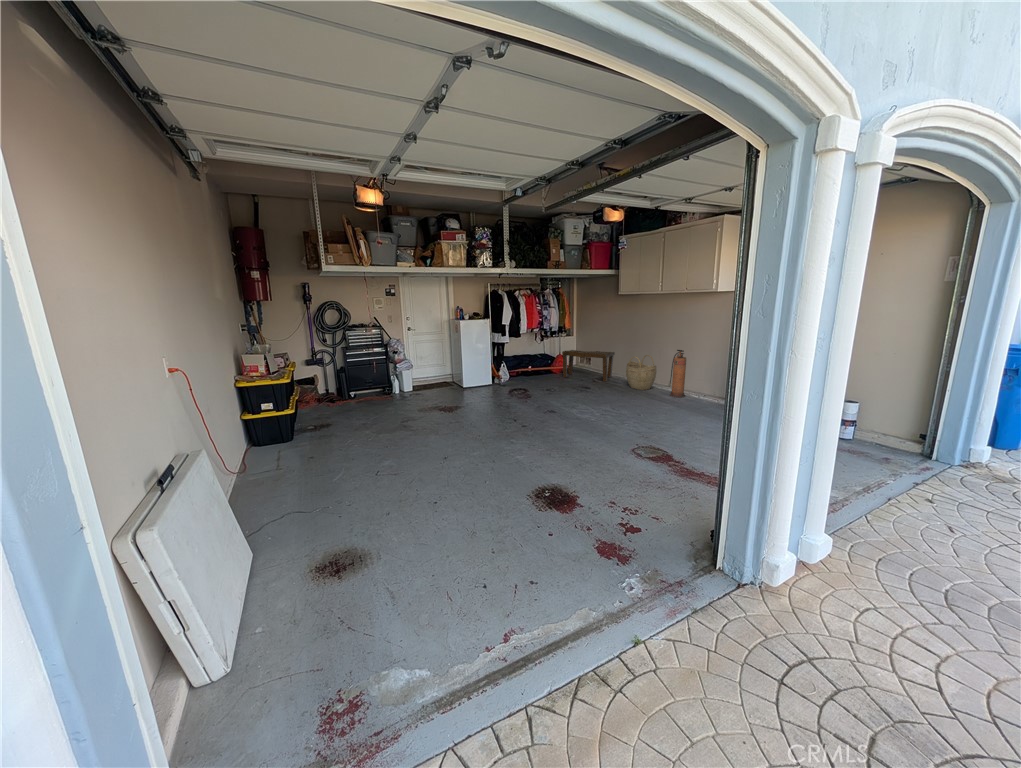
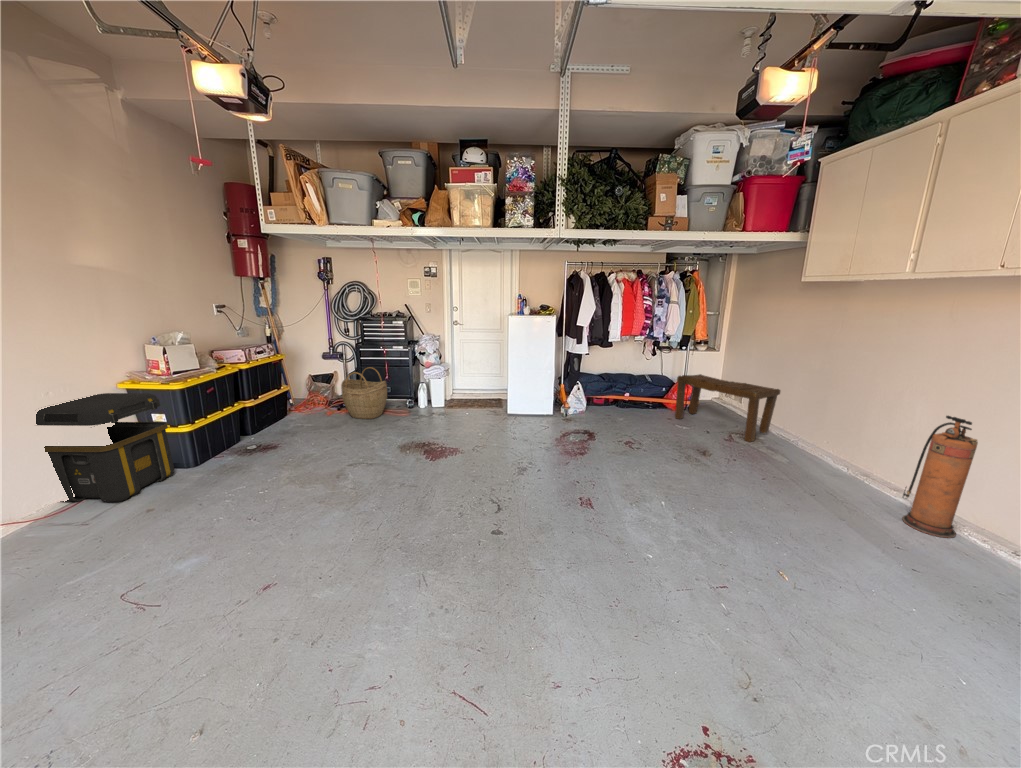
woven basket: present [626,355,656,390] -> present [341,367,387,419]
toolbox: none [236,388,300,465] -> present [36,393,174,502]

